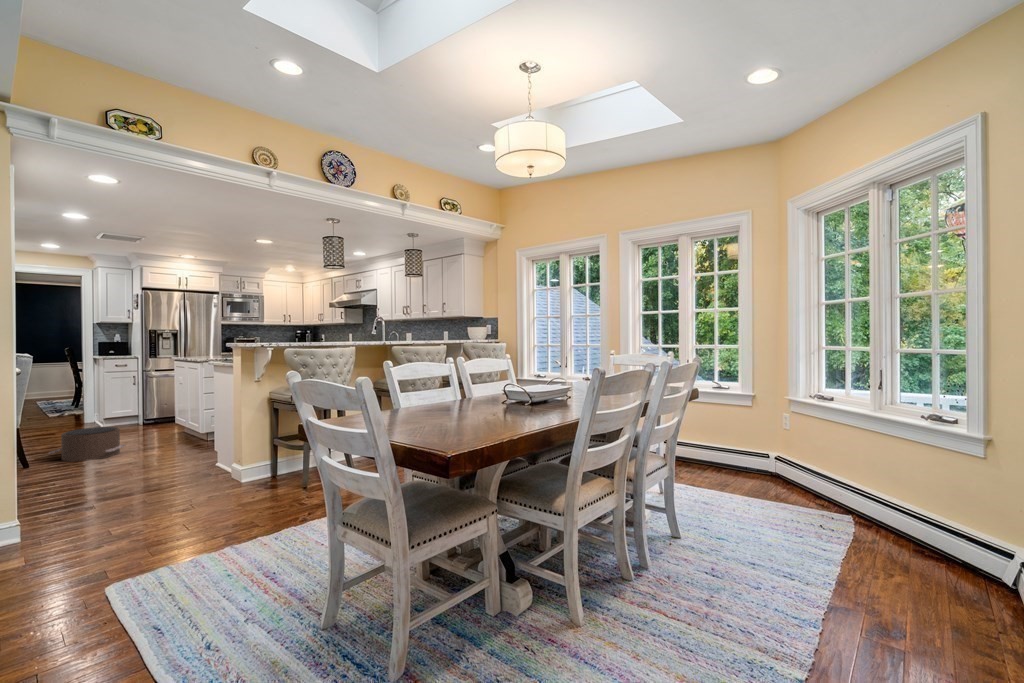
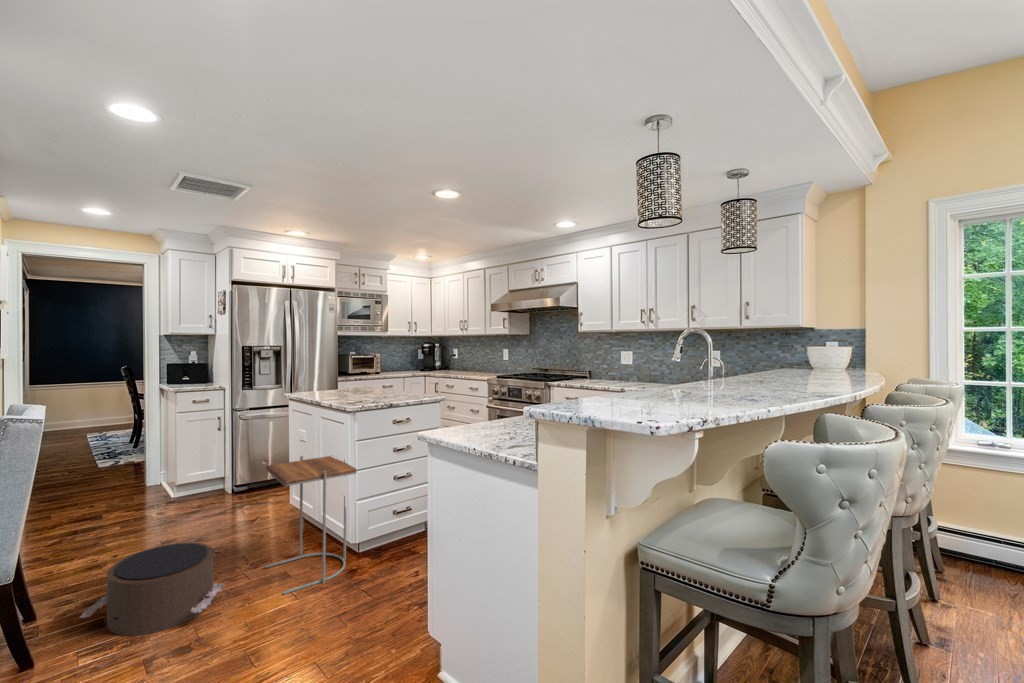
side table: none [152,385,203,451] -> present [265,456,357,594]

